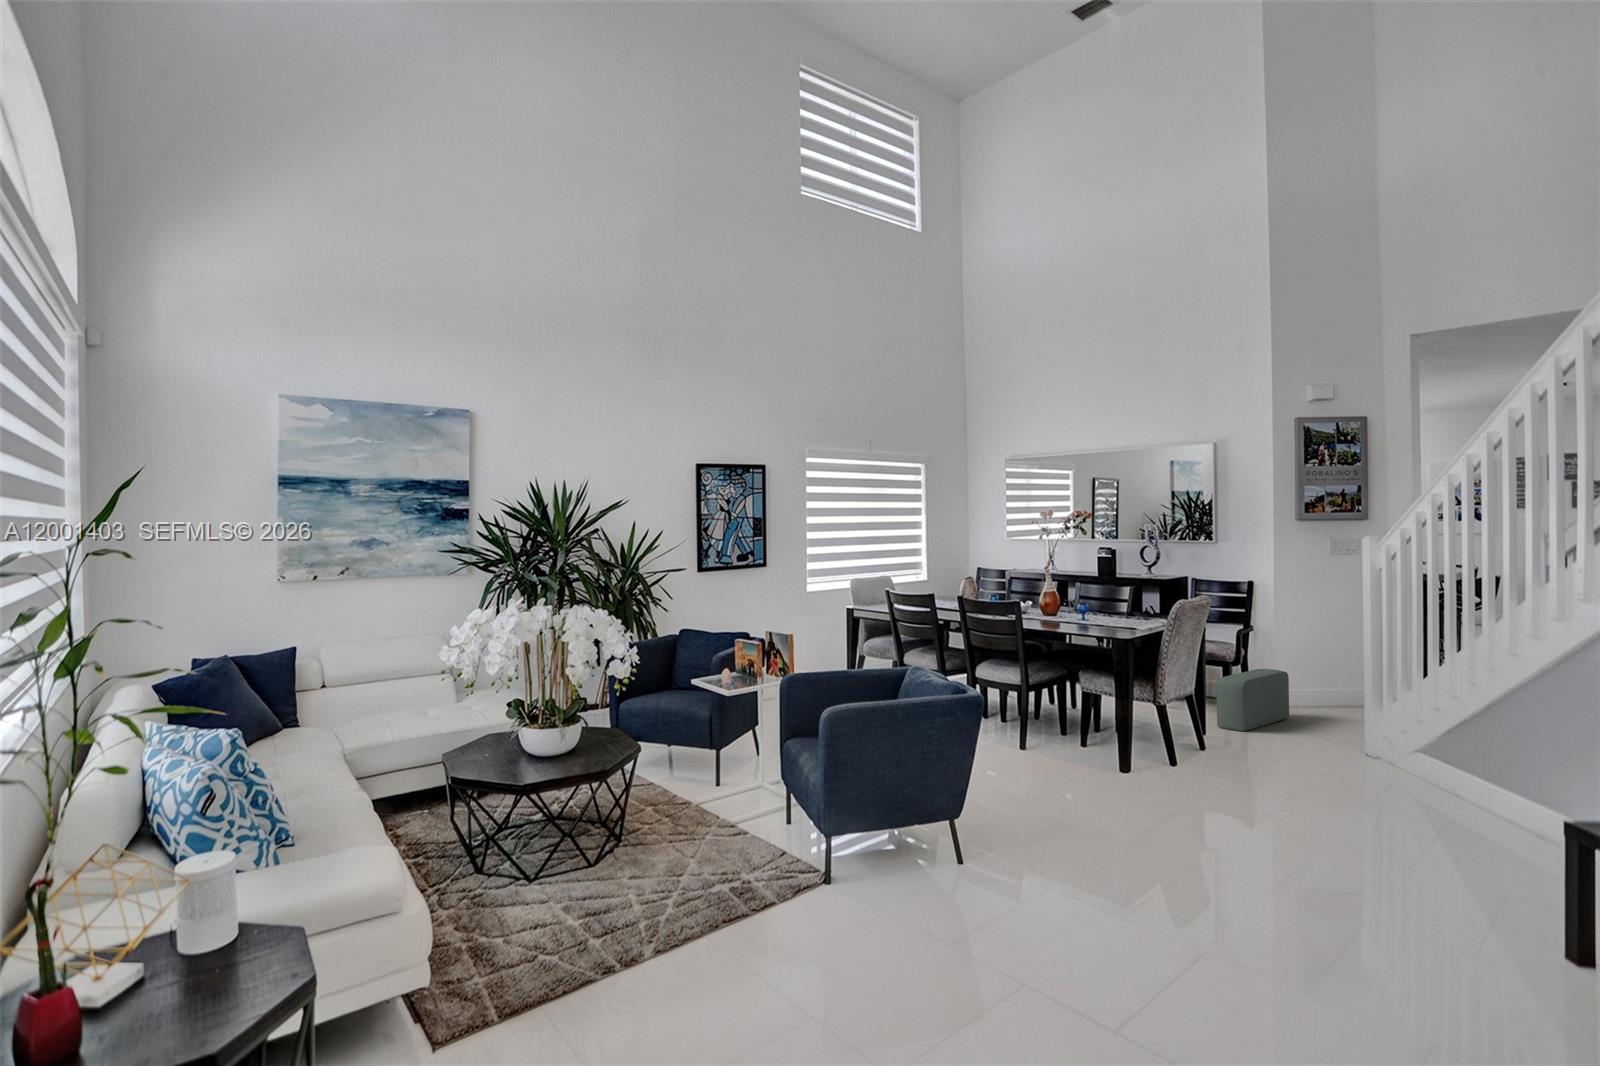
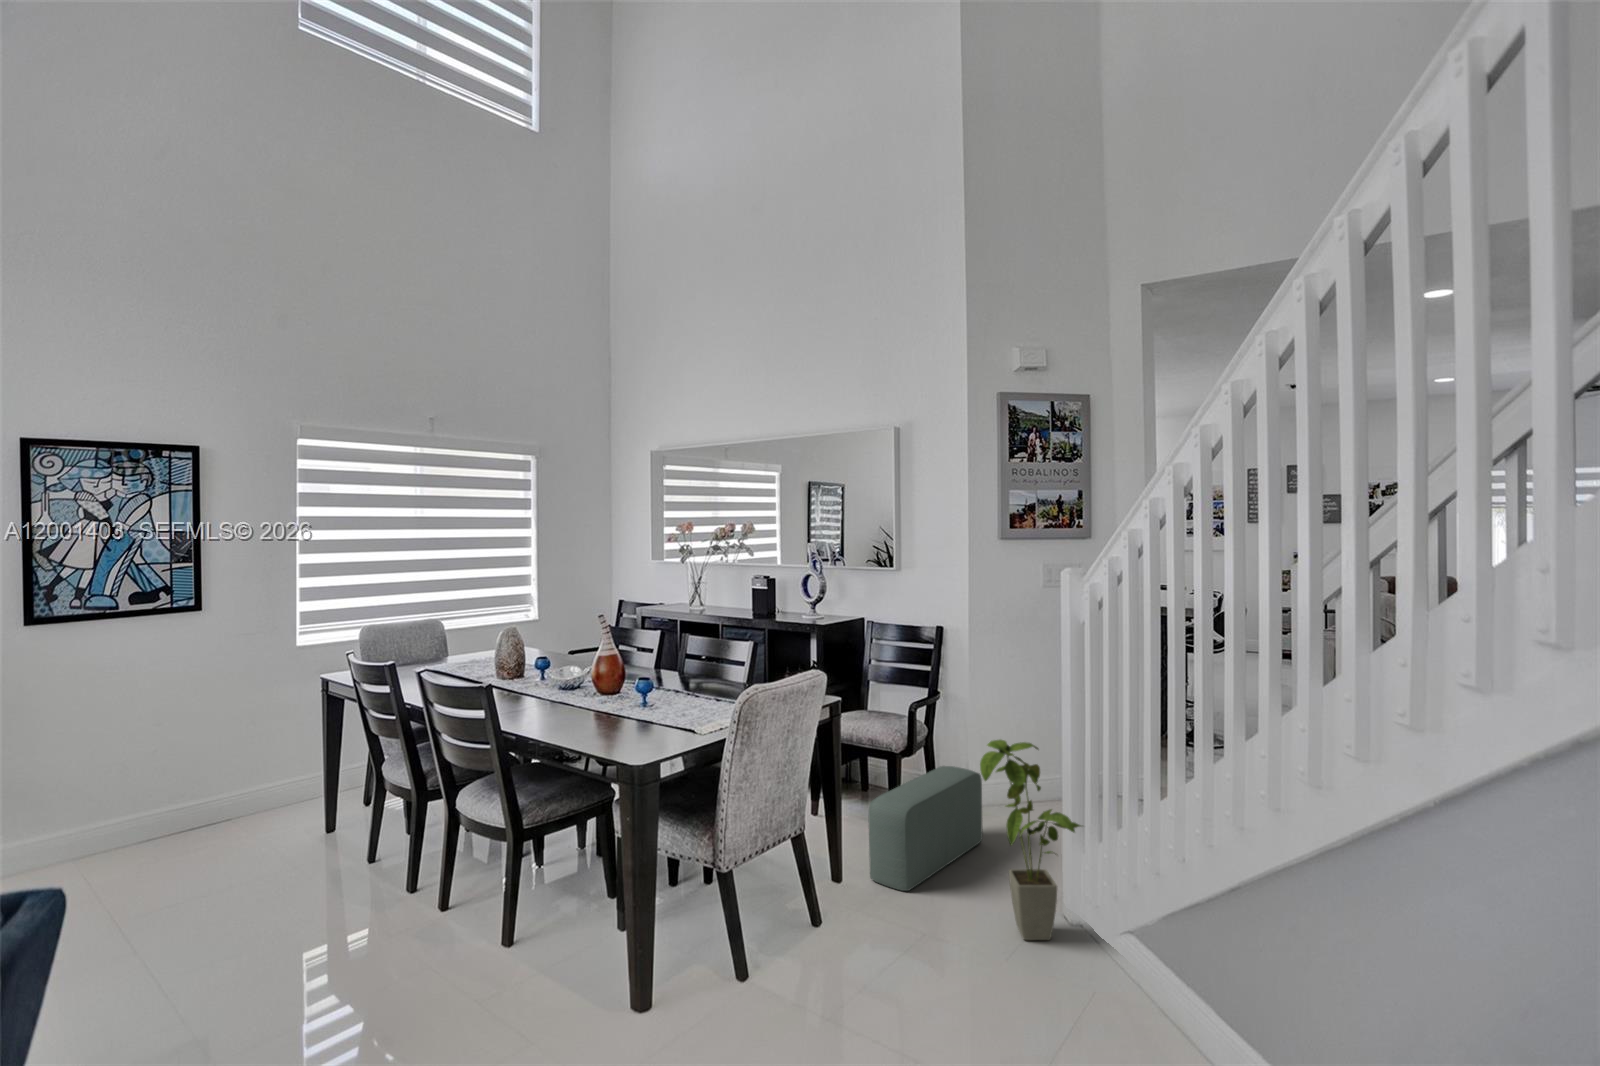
house plant: none [1297,633,1364,747] -> present [980,740,1081,940]

